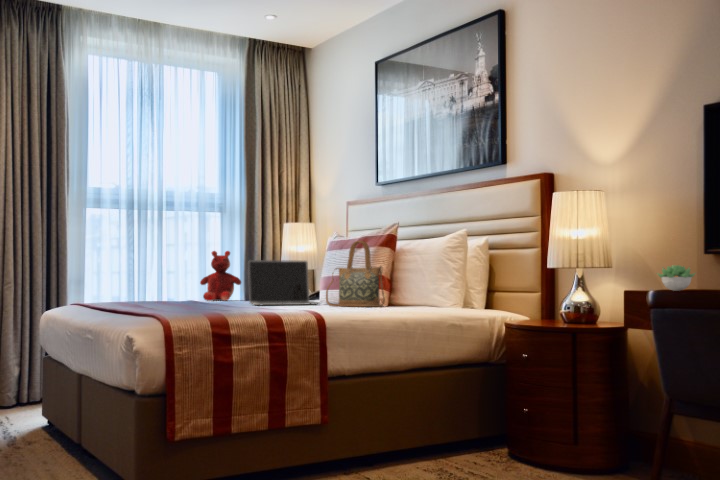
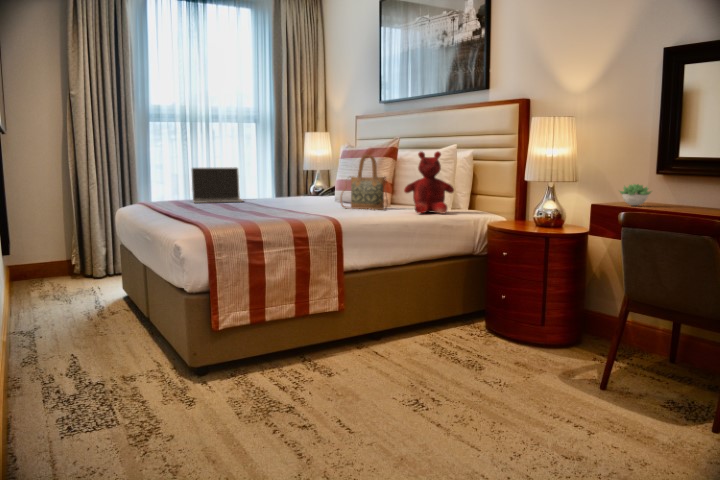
teddy bear: present [200,251,241,301] -> present [404,152,454,214]
laptop: present [248,260,319,305] -> present [192,167,243,203]

